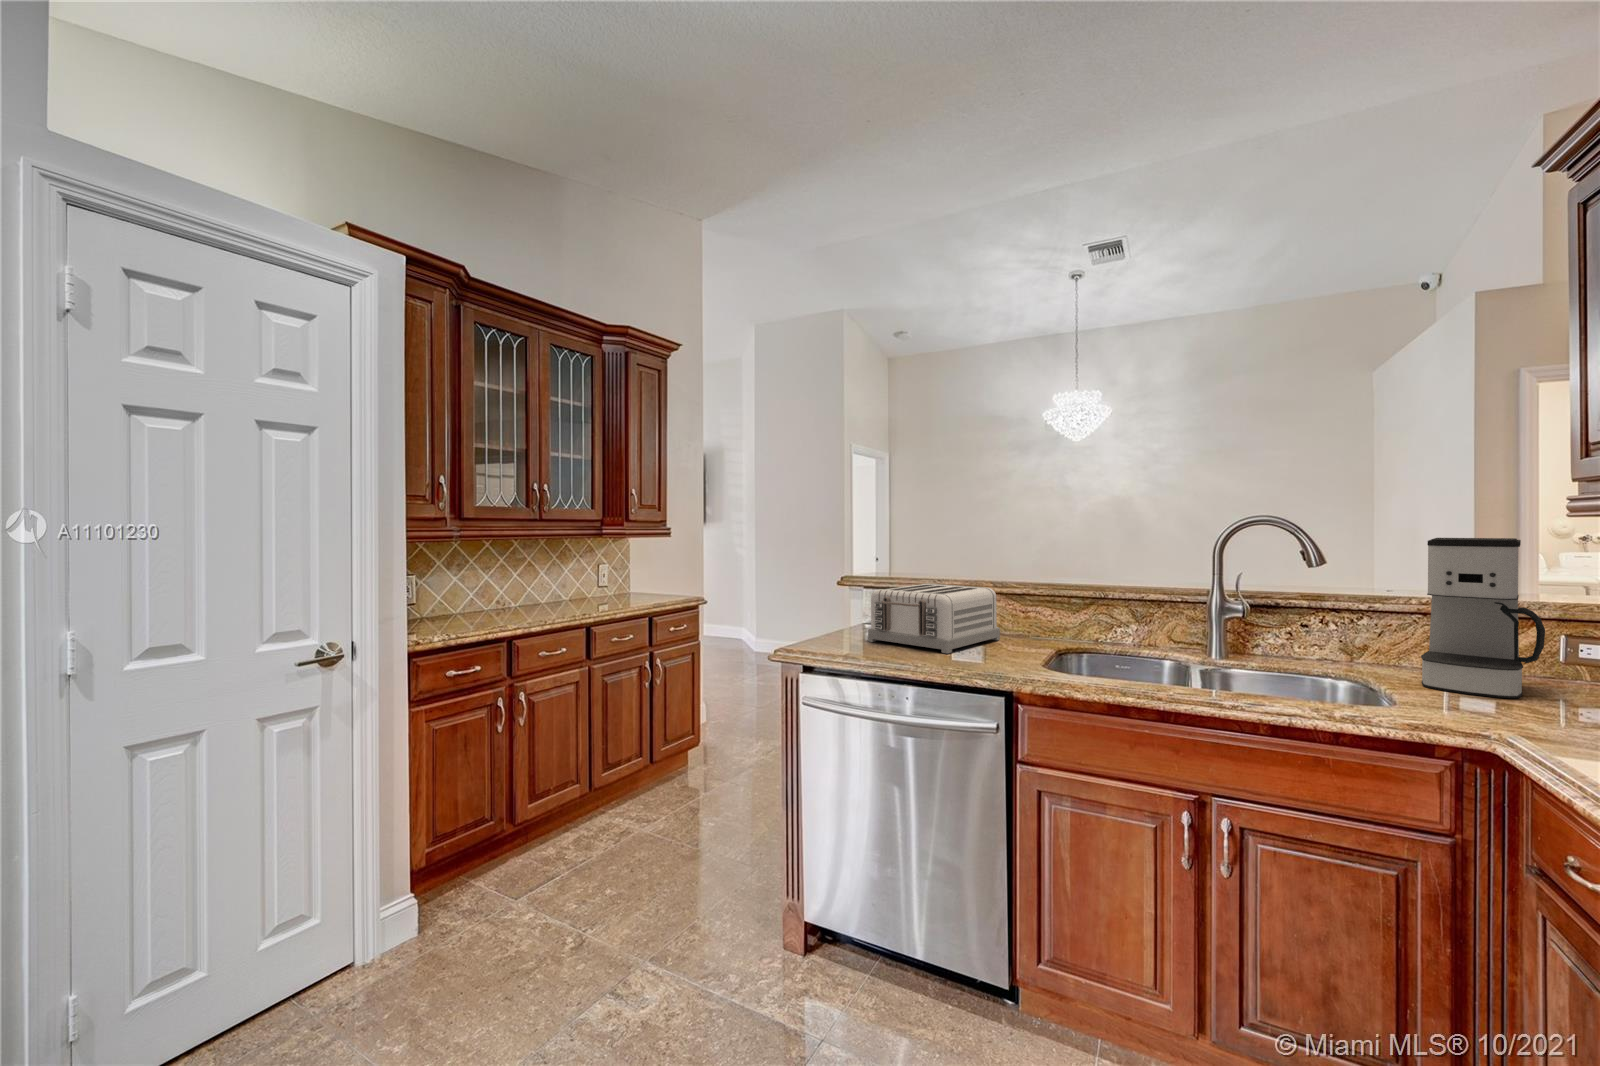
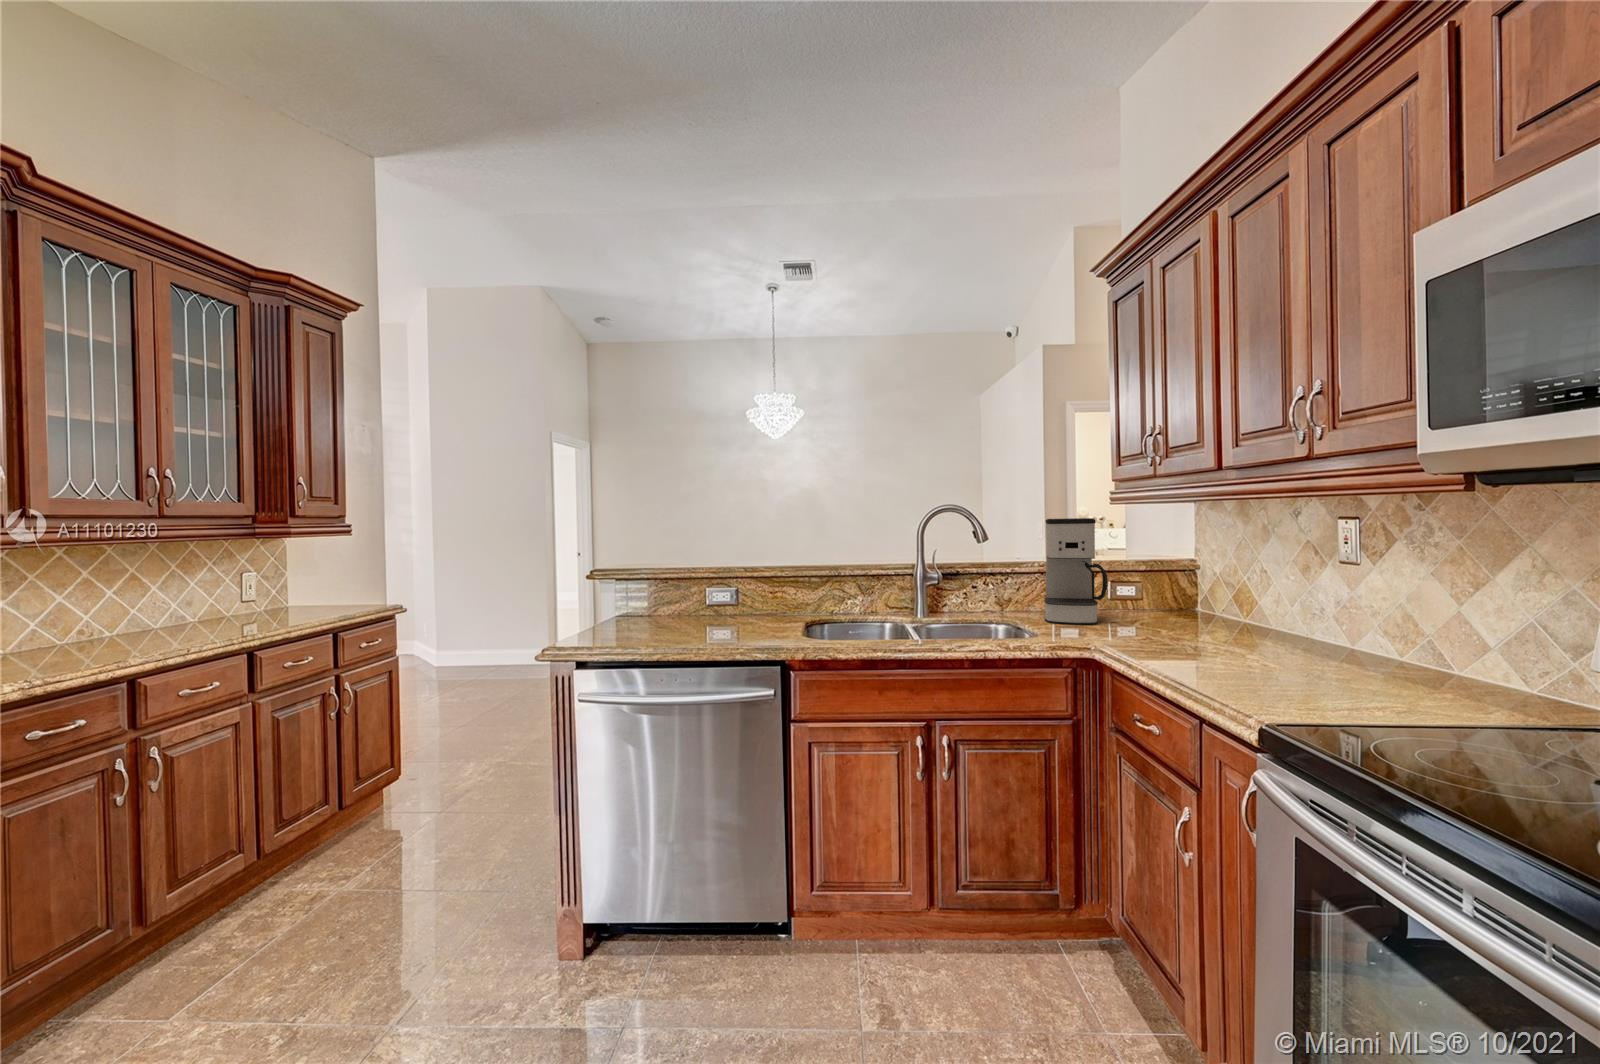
toaster: present [868,583,1000,653] -> none [634,572,752,634]

